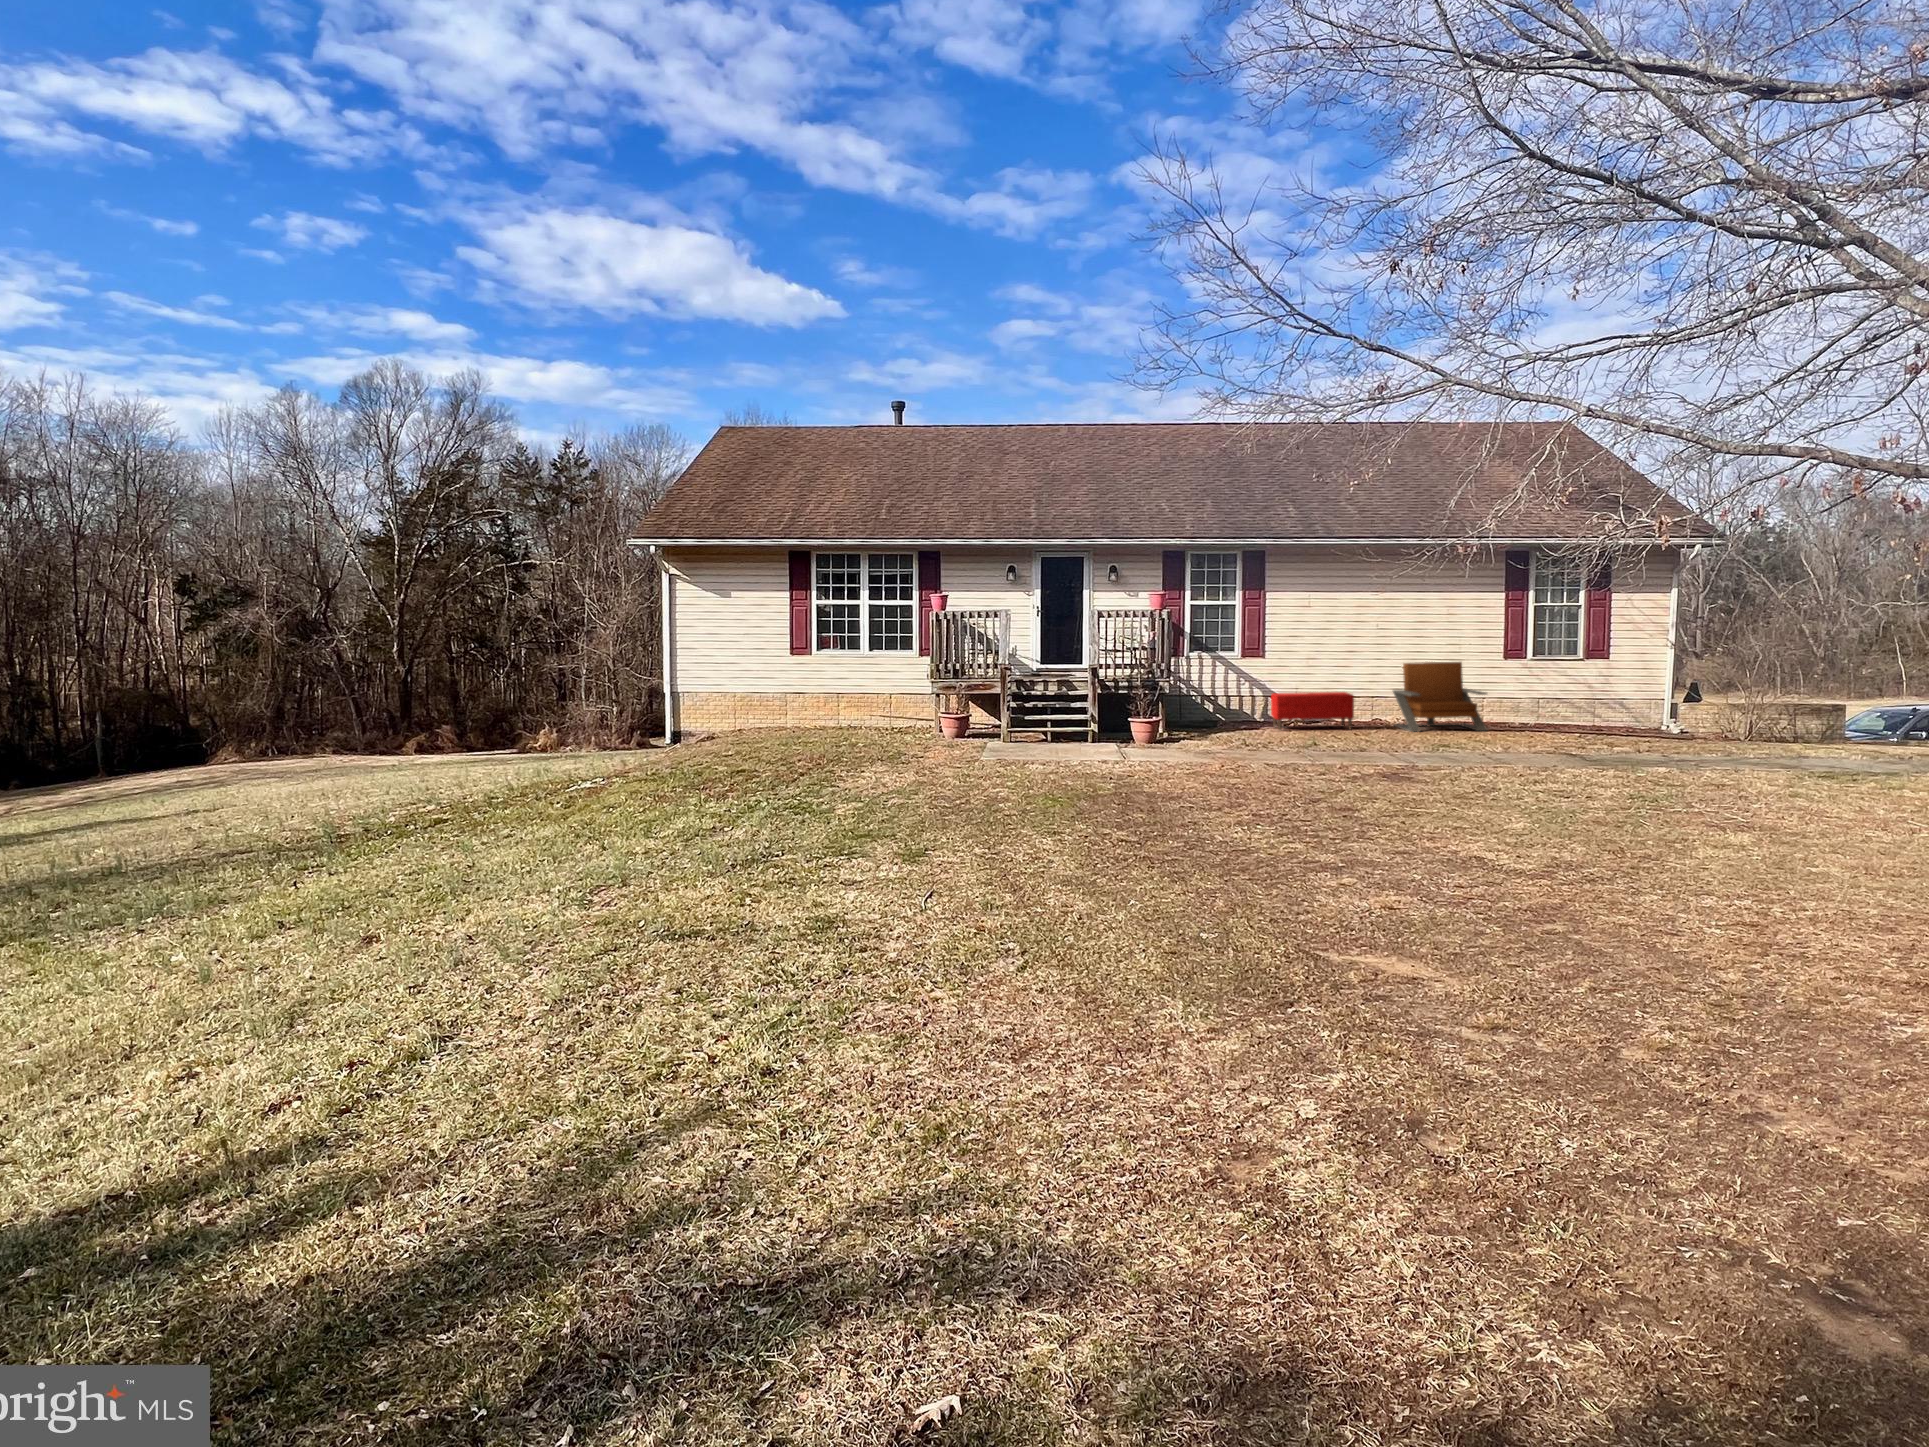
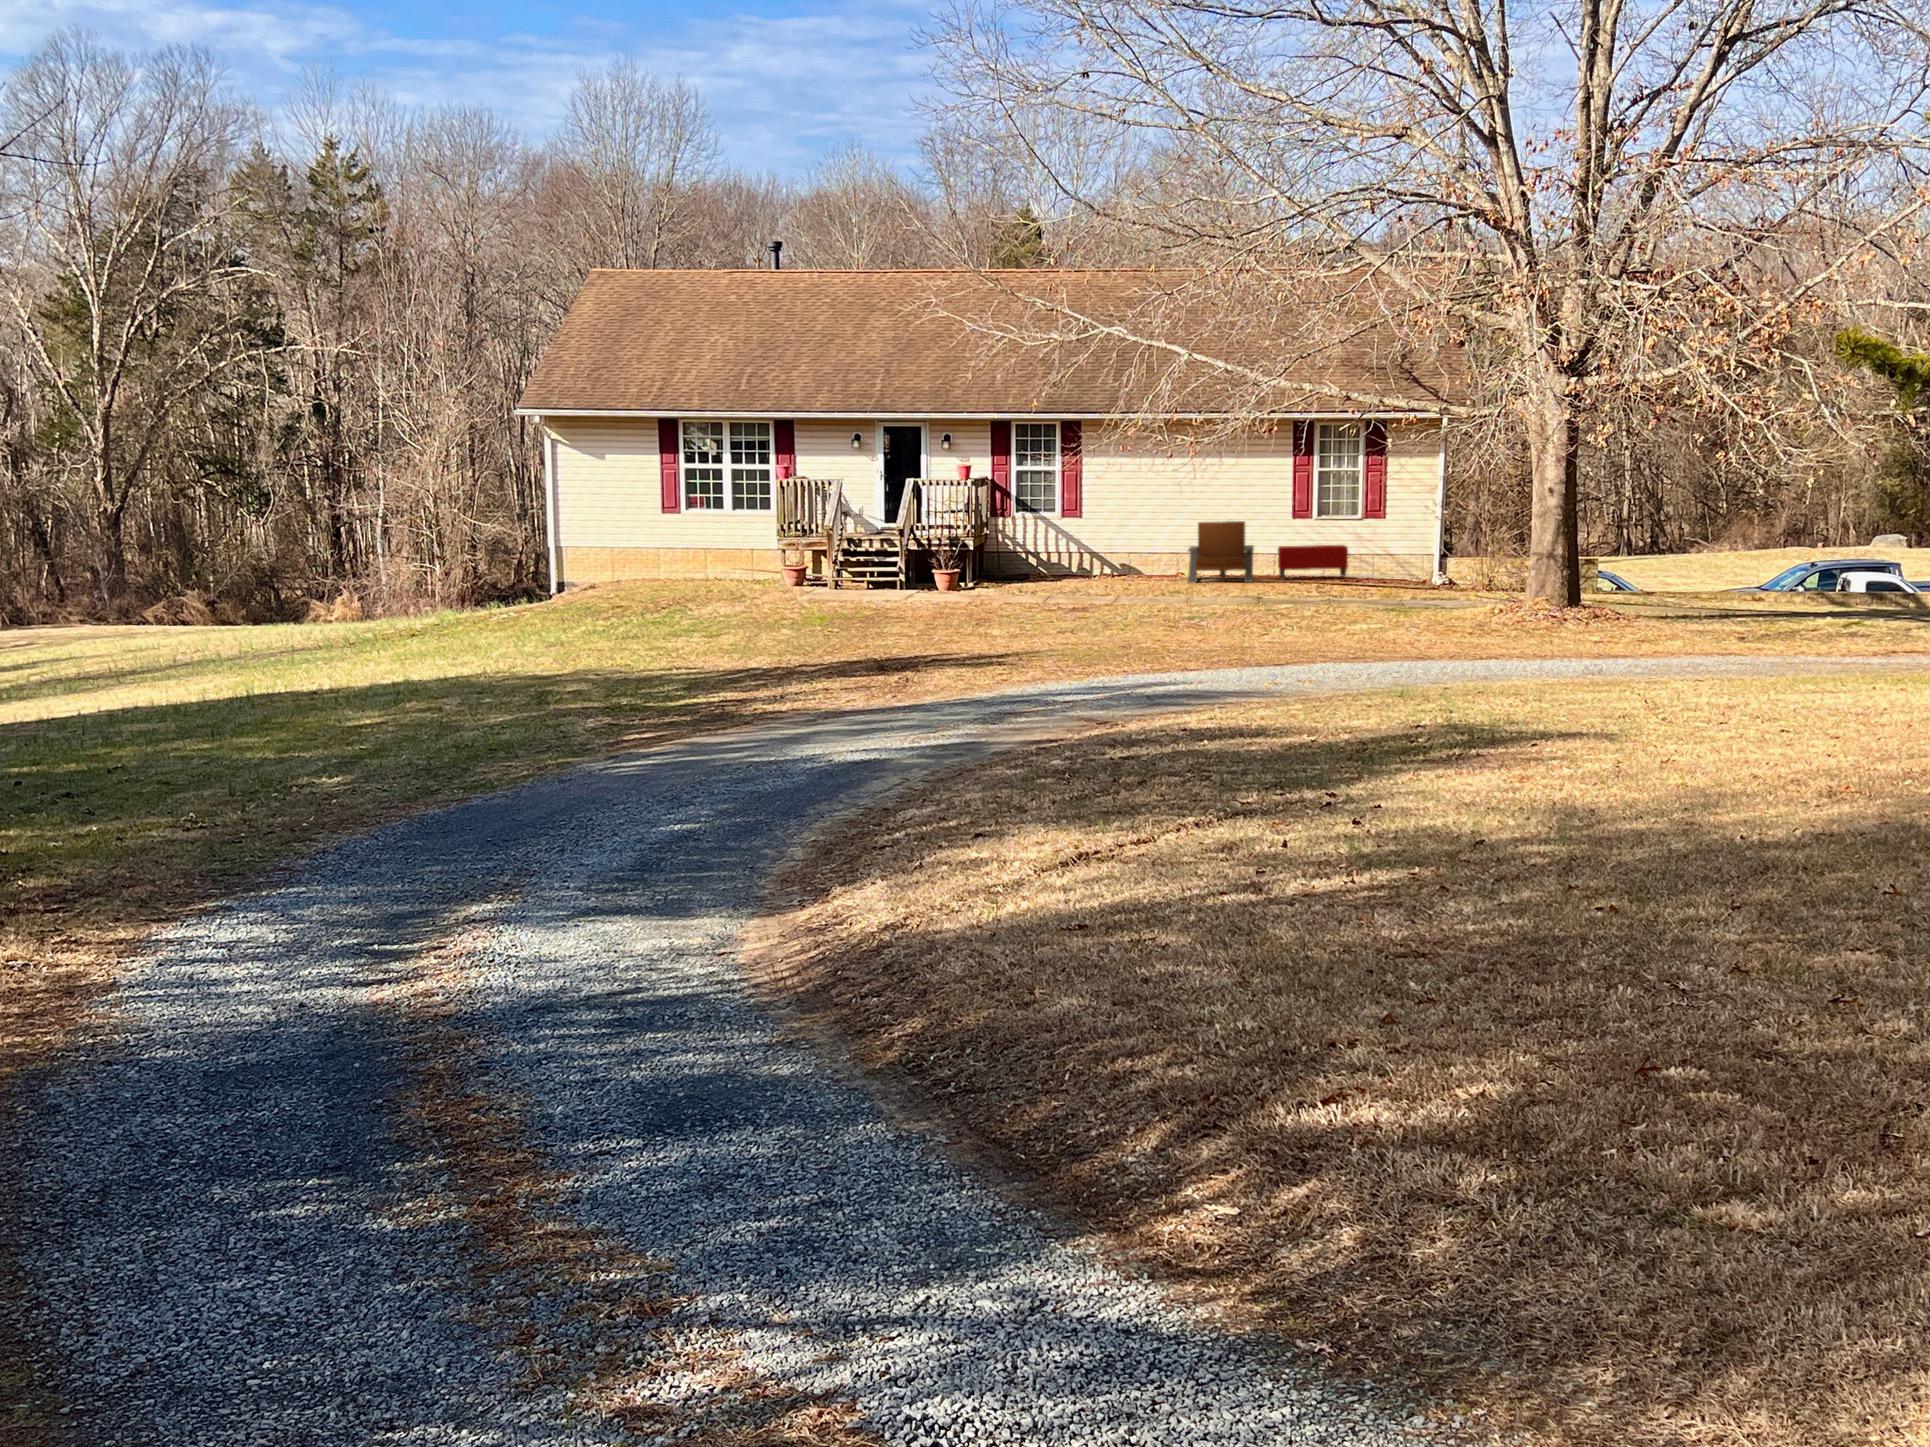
bench: present [1271,692,1354,730] -> present [1278,545,1348,580]

